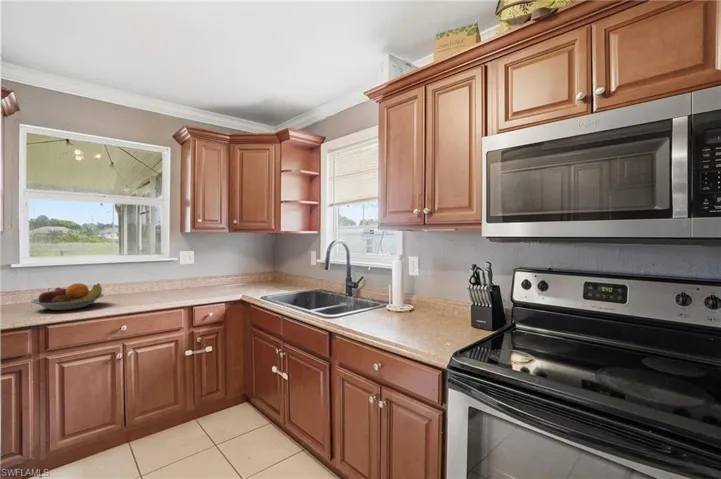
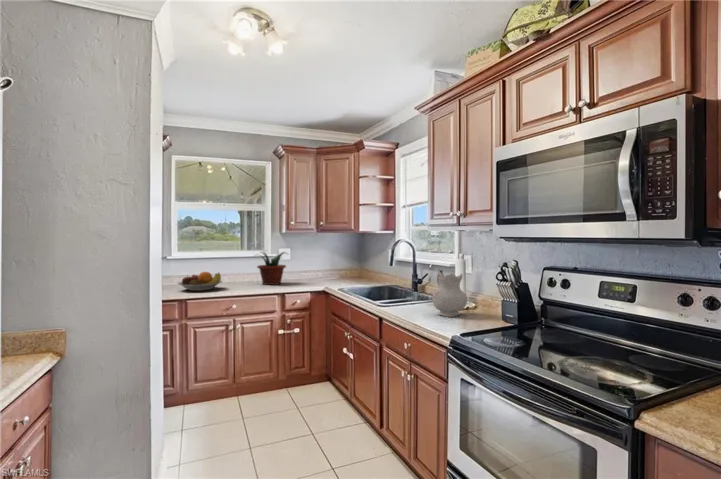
potted plant: none [148,255,195,295] -> present [257,252,286,285]
ceramic pitcher: none [394,274,432,327] -> present [432,270,467,317]

